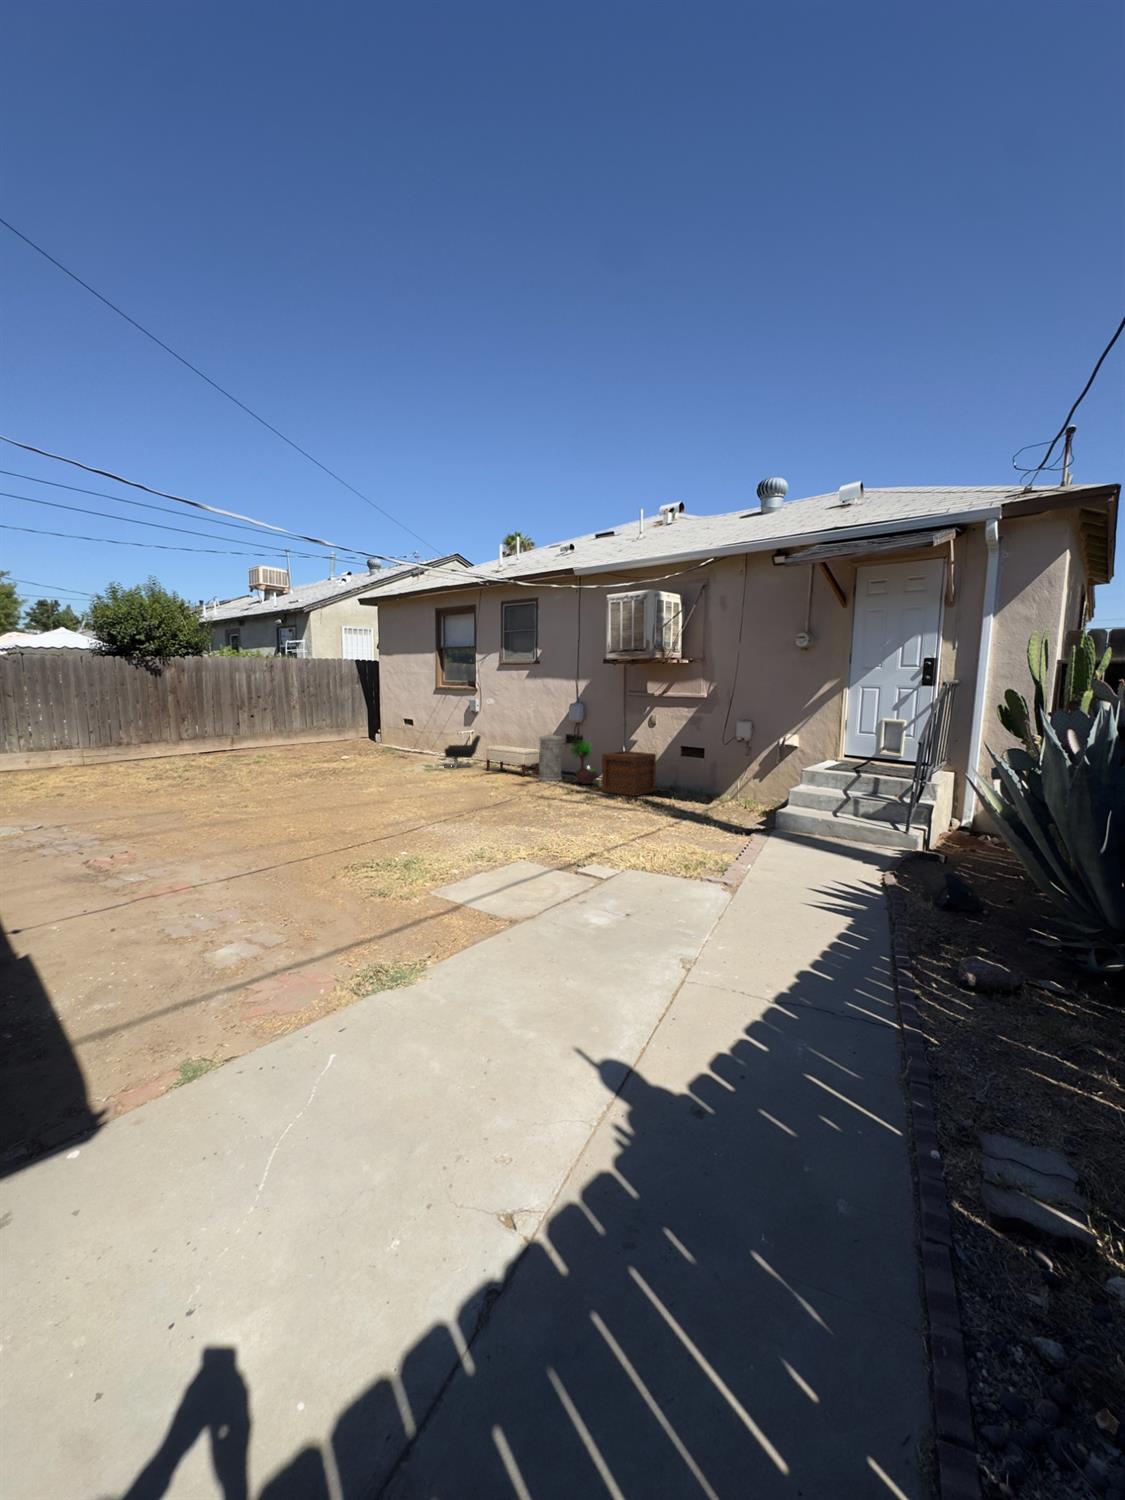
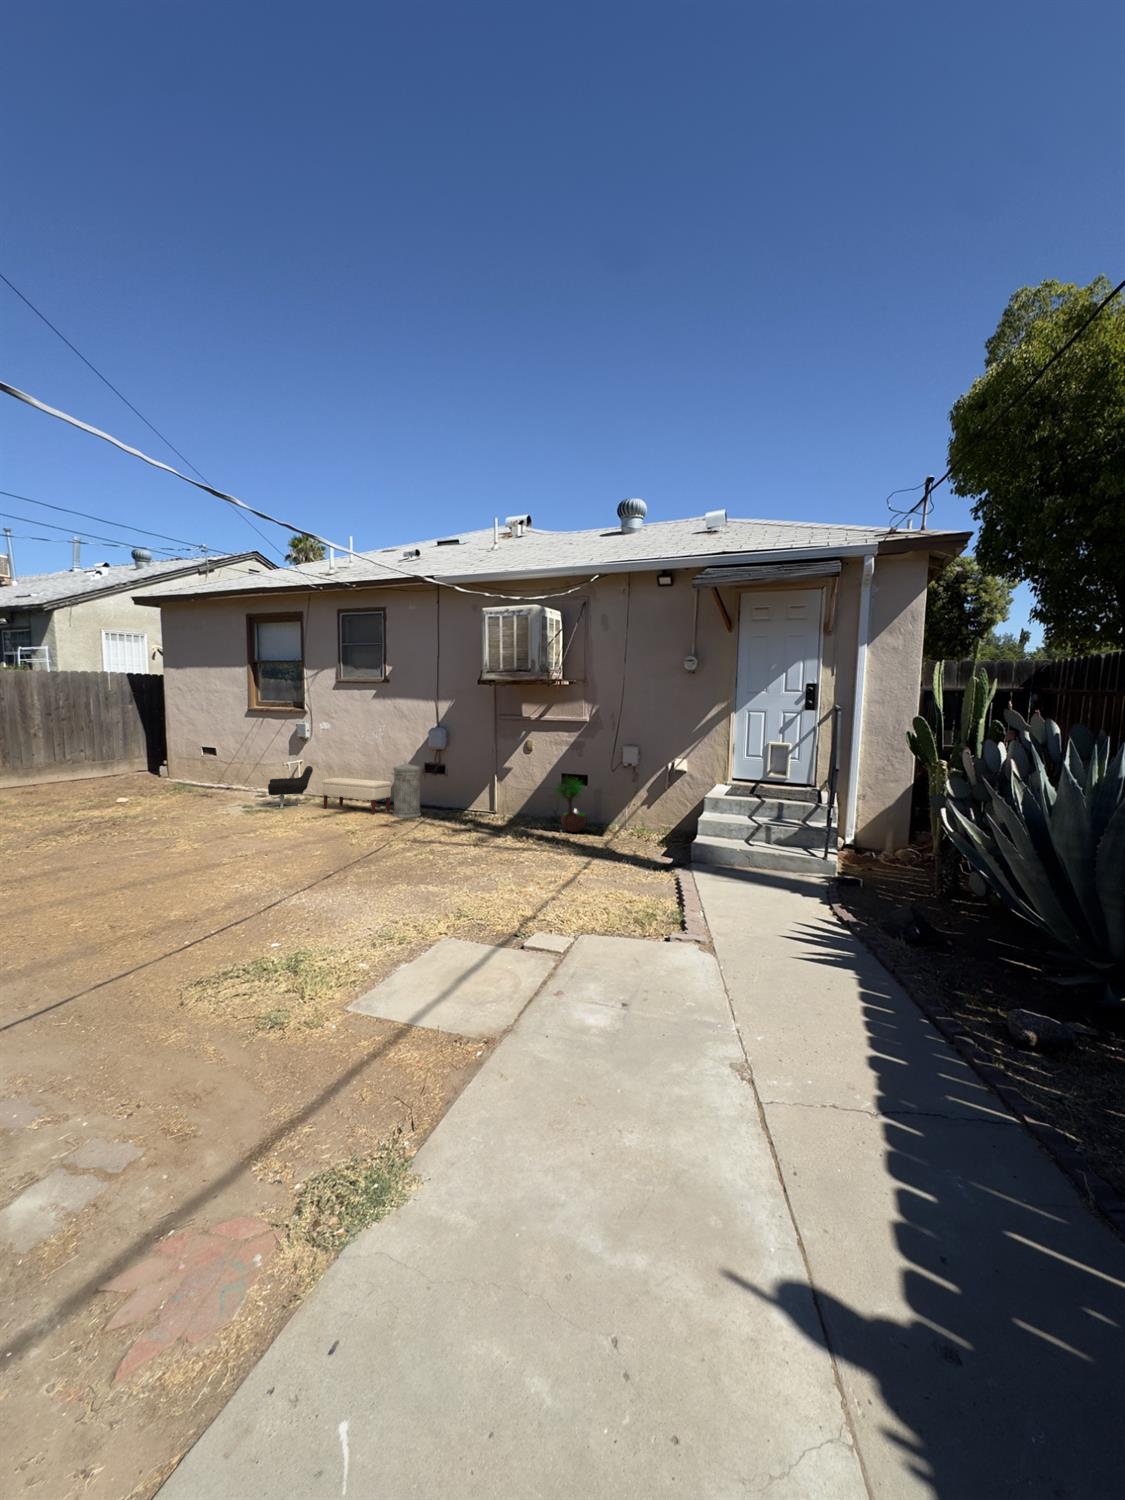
potted tree: present [570,741,597,784] -> present [553,779,586,832]
wooden crate: present [601,751,656,796] -> none [475,781,534,832]

